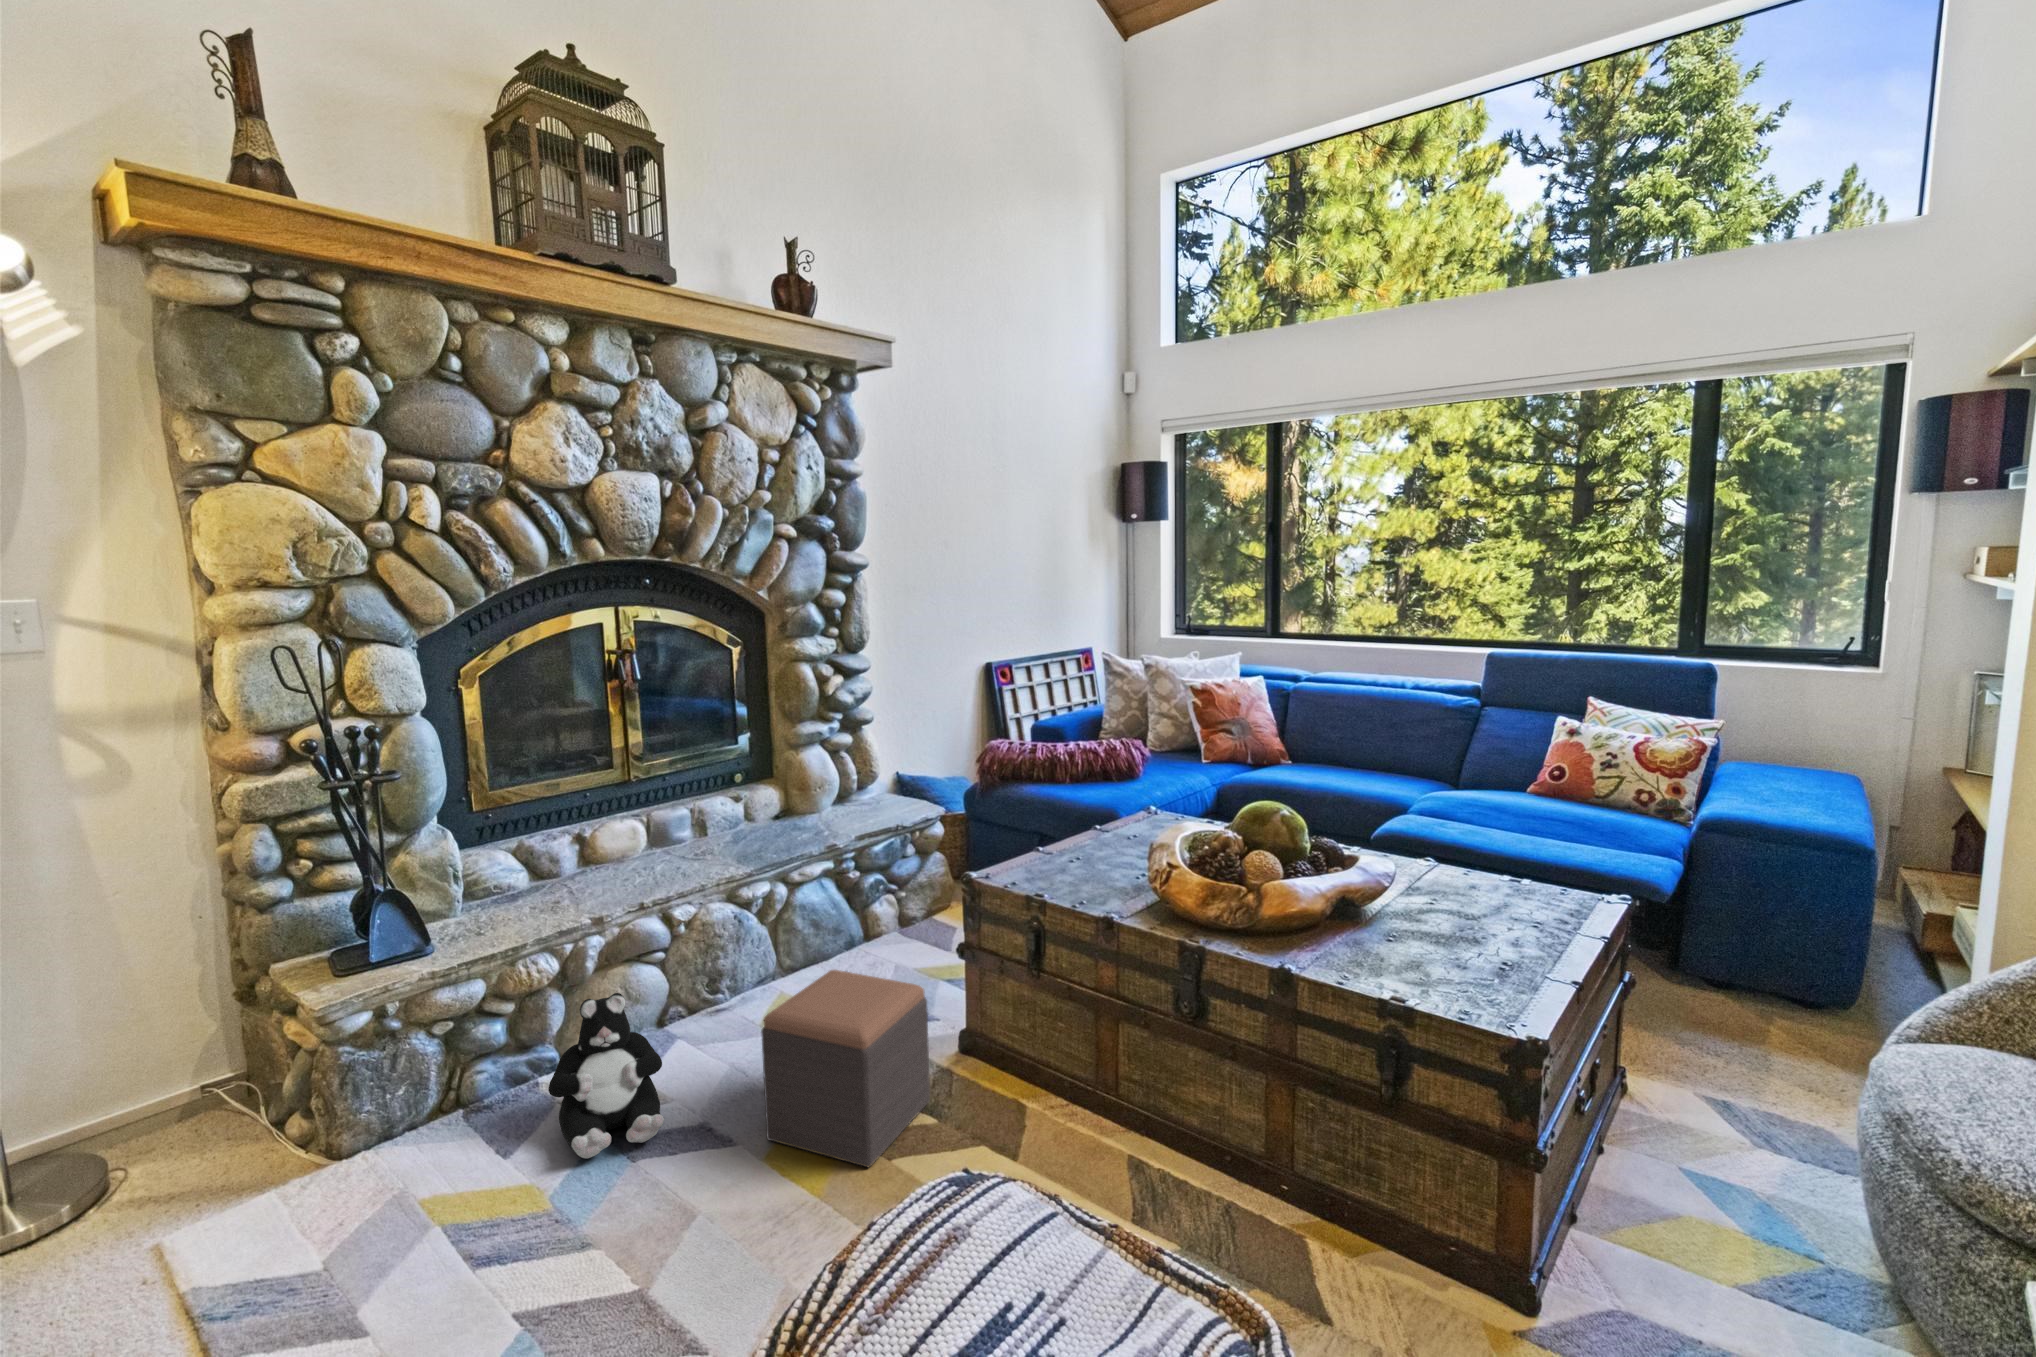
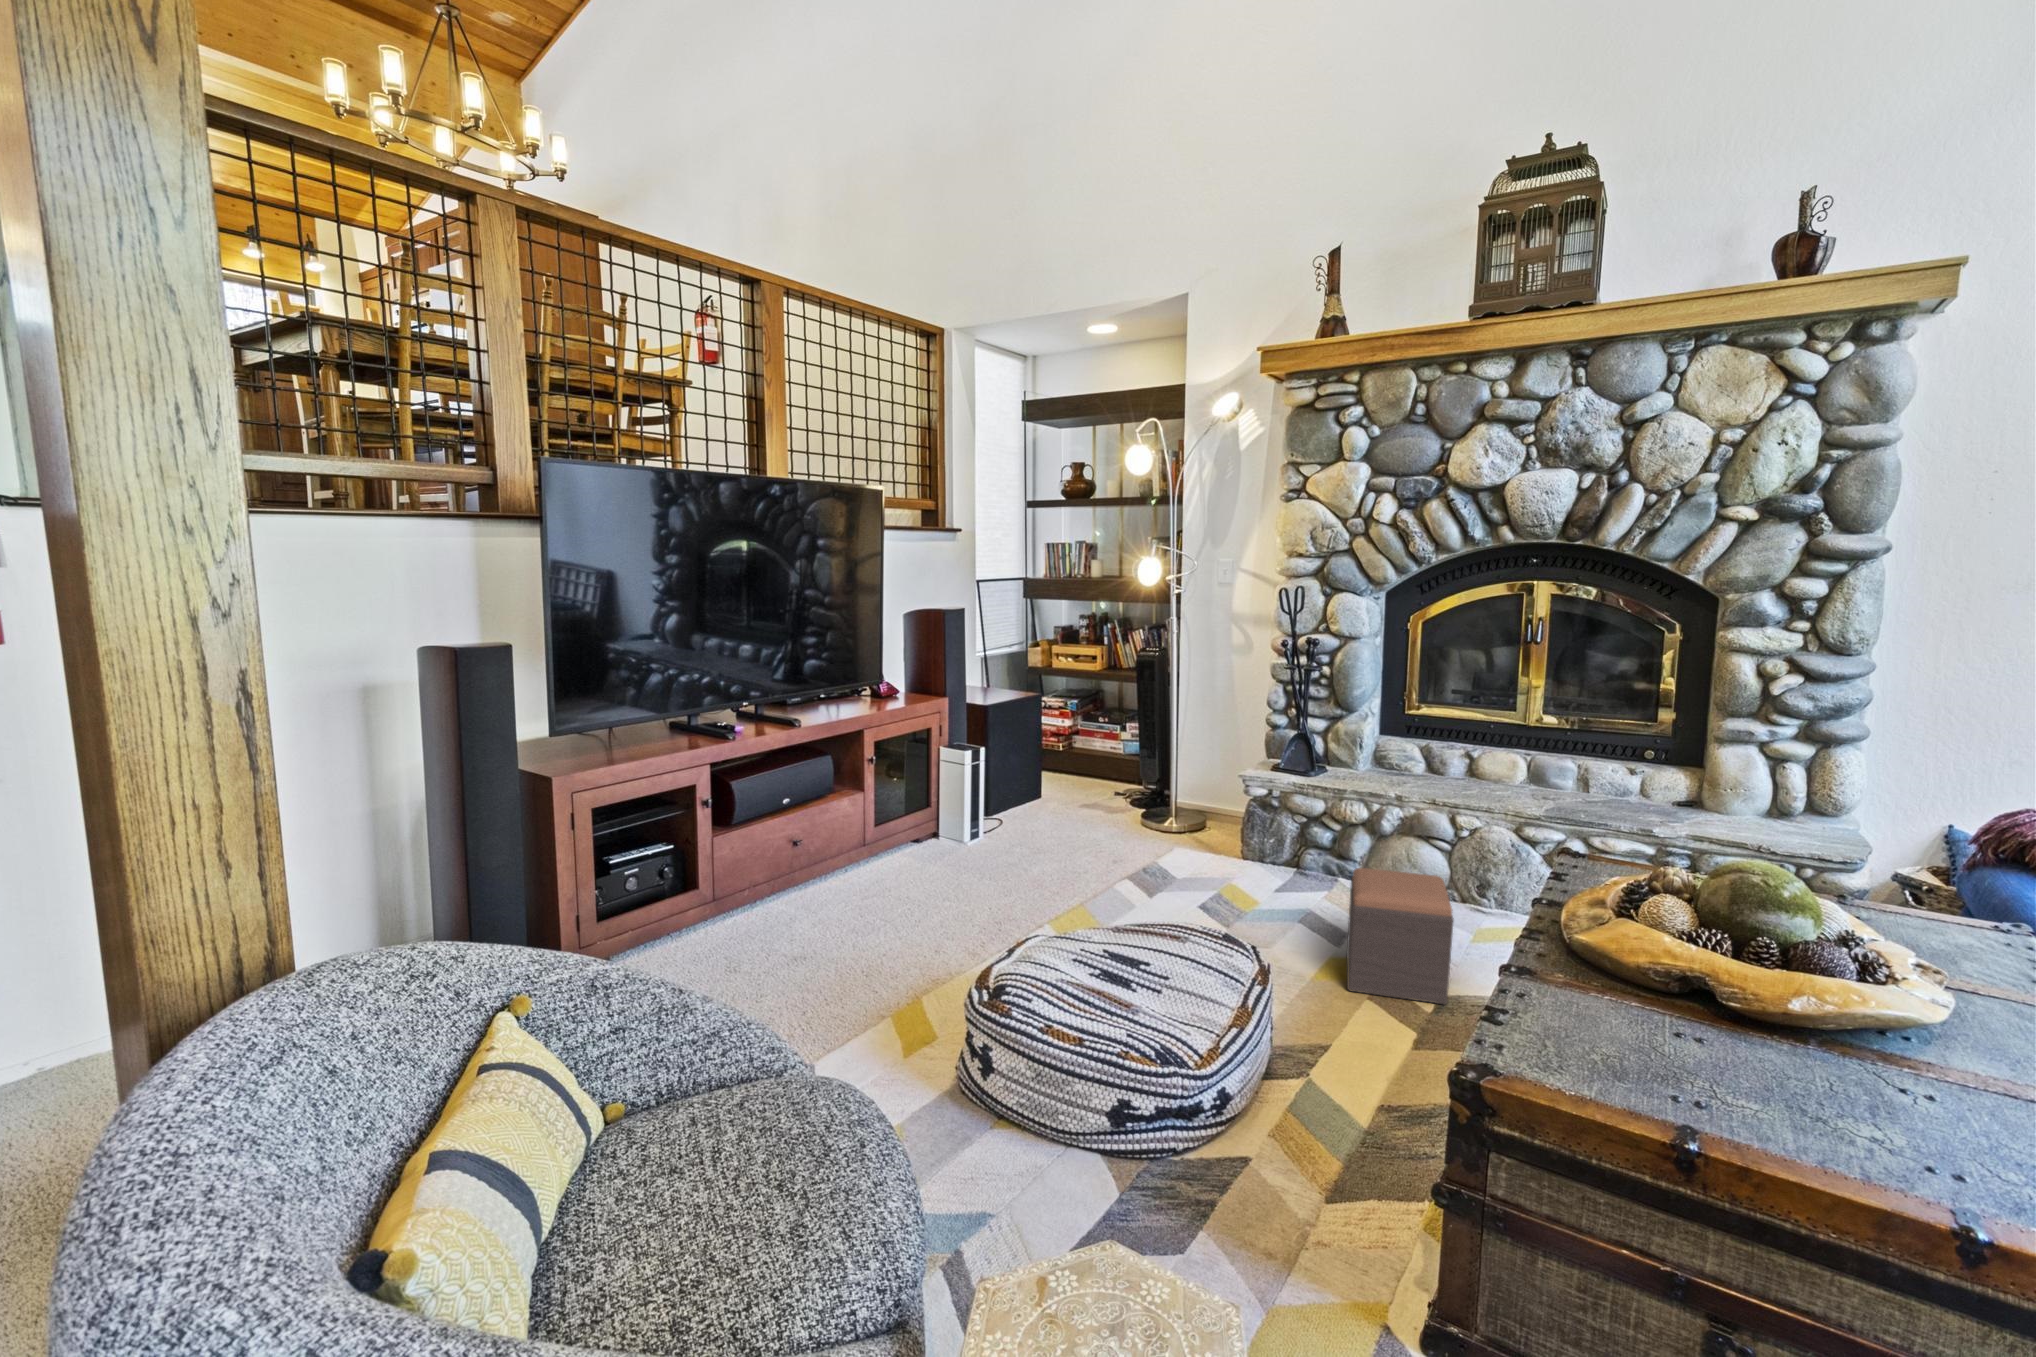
plush toy: present [548,993,664,1159] -> none [1276,826,1355,919]

